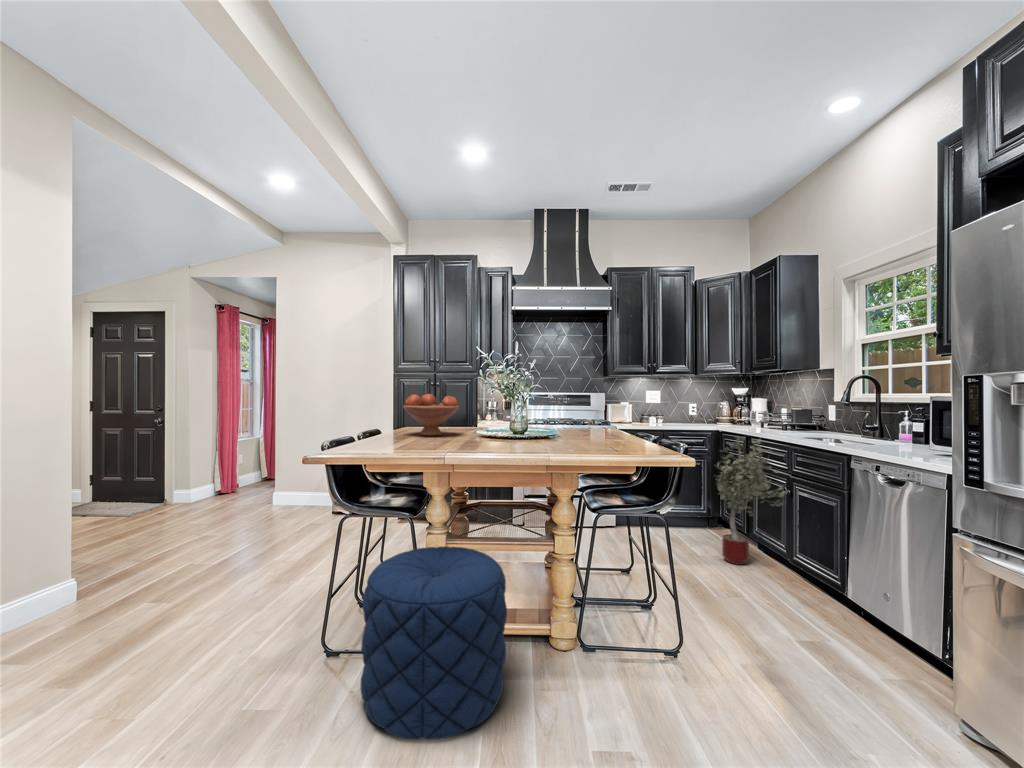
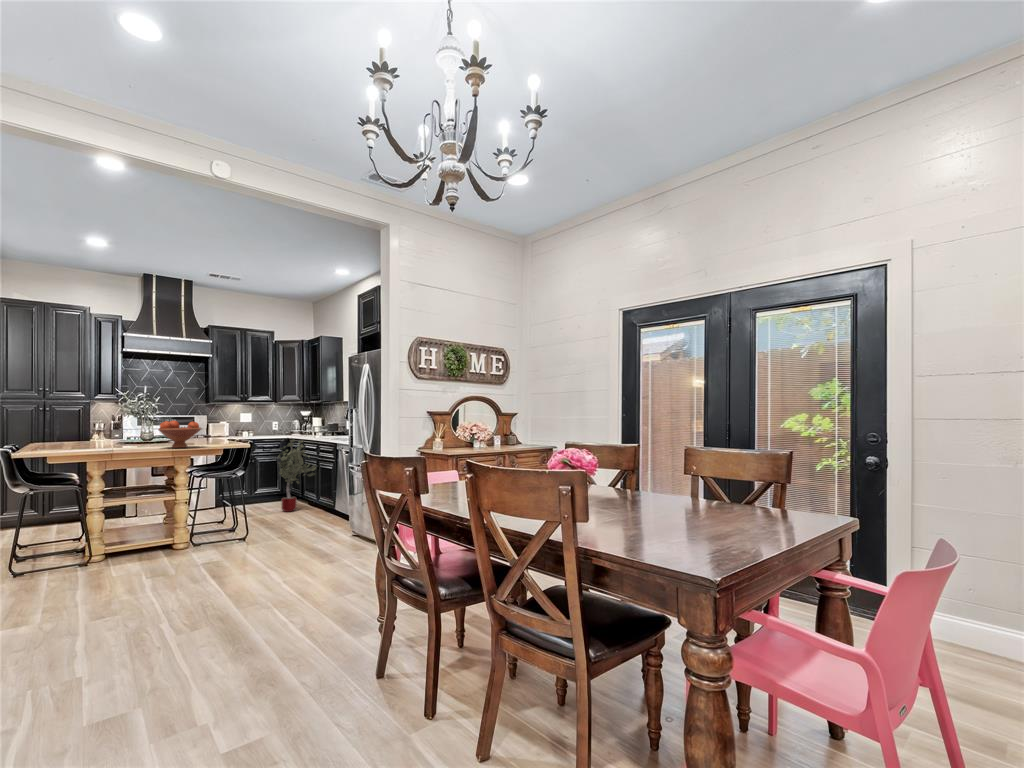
fruit bowl: present [403,394,459,436] -> present [158,421,201,448]
pouf: present [360,546,507,740] -> none [62,500,152,580]

